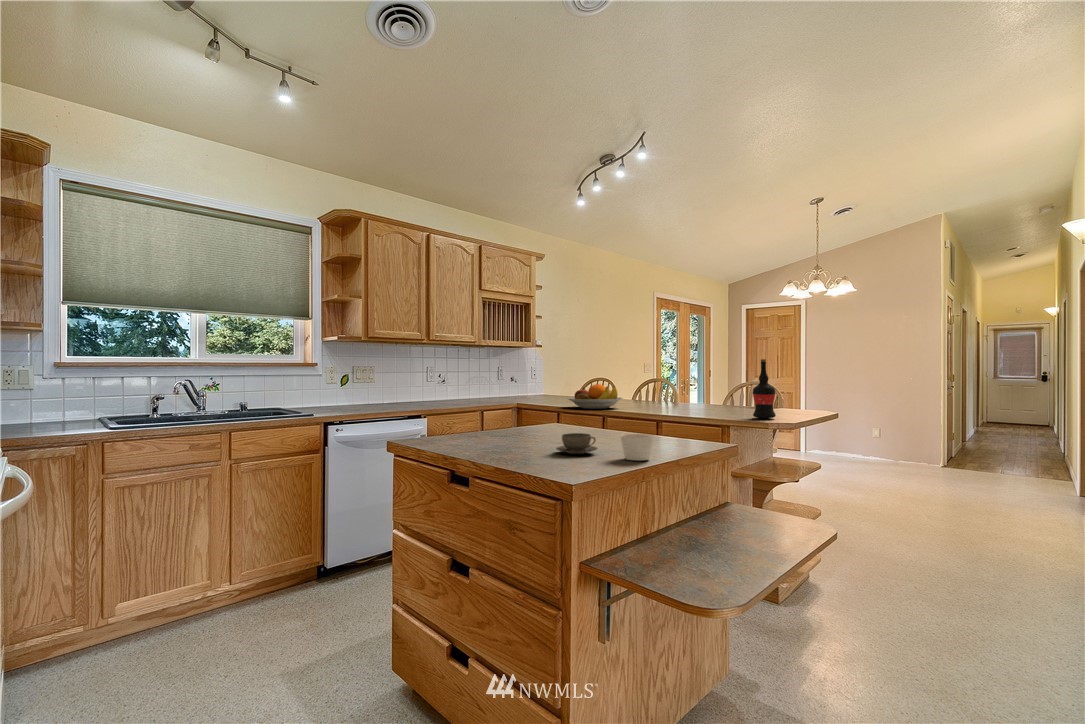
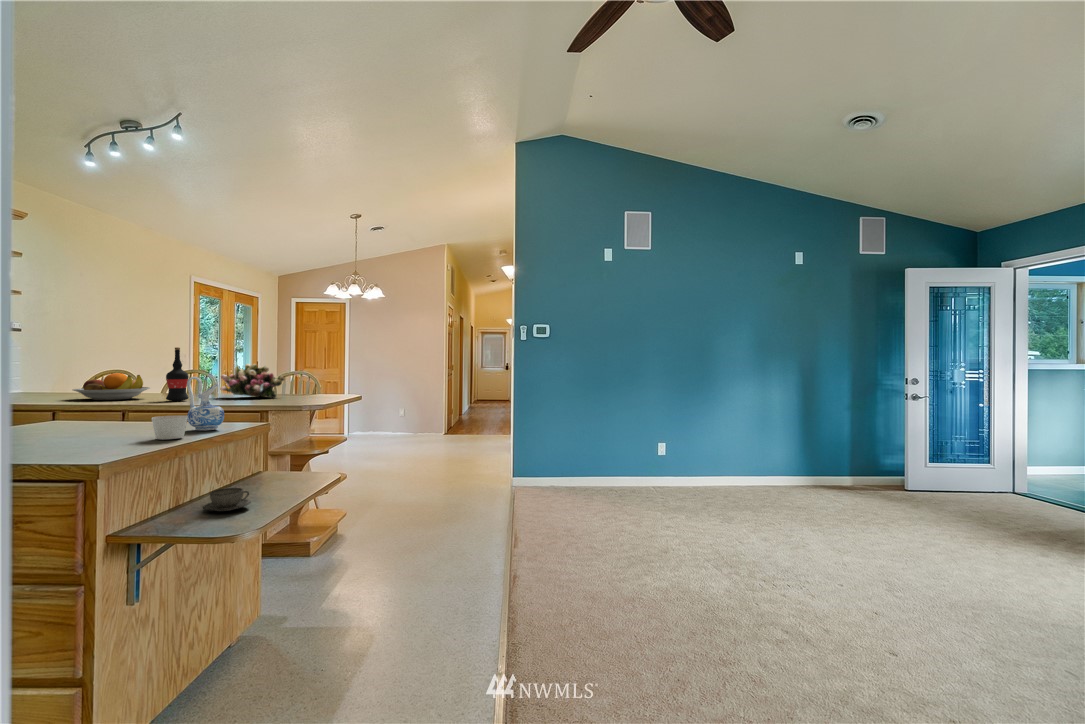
wine bottle: present [753,359,776,418] -> present [166,347,189,401]
flower arrangement: none [682,375,745,412] -> present [220,364,284,398]
ceramic pitcher: none [653,391,689,451] -> present [187,377,224,430]
teacup: present [556,433,597,454] -> present [203,488,251,511]

